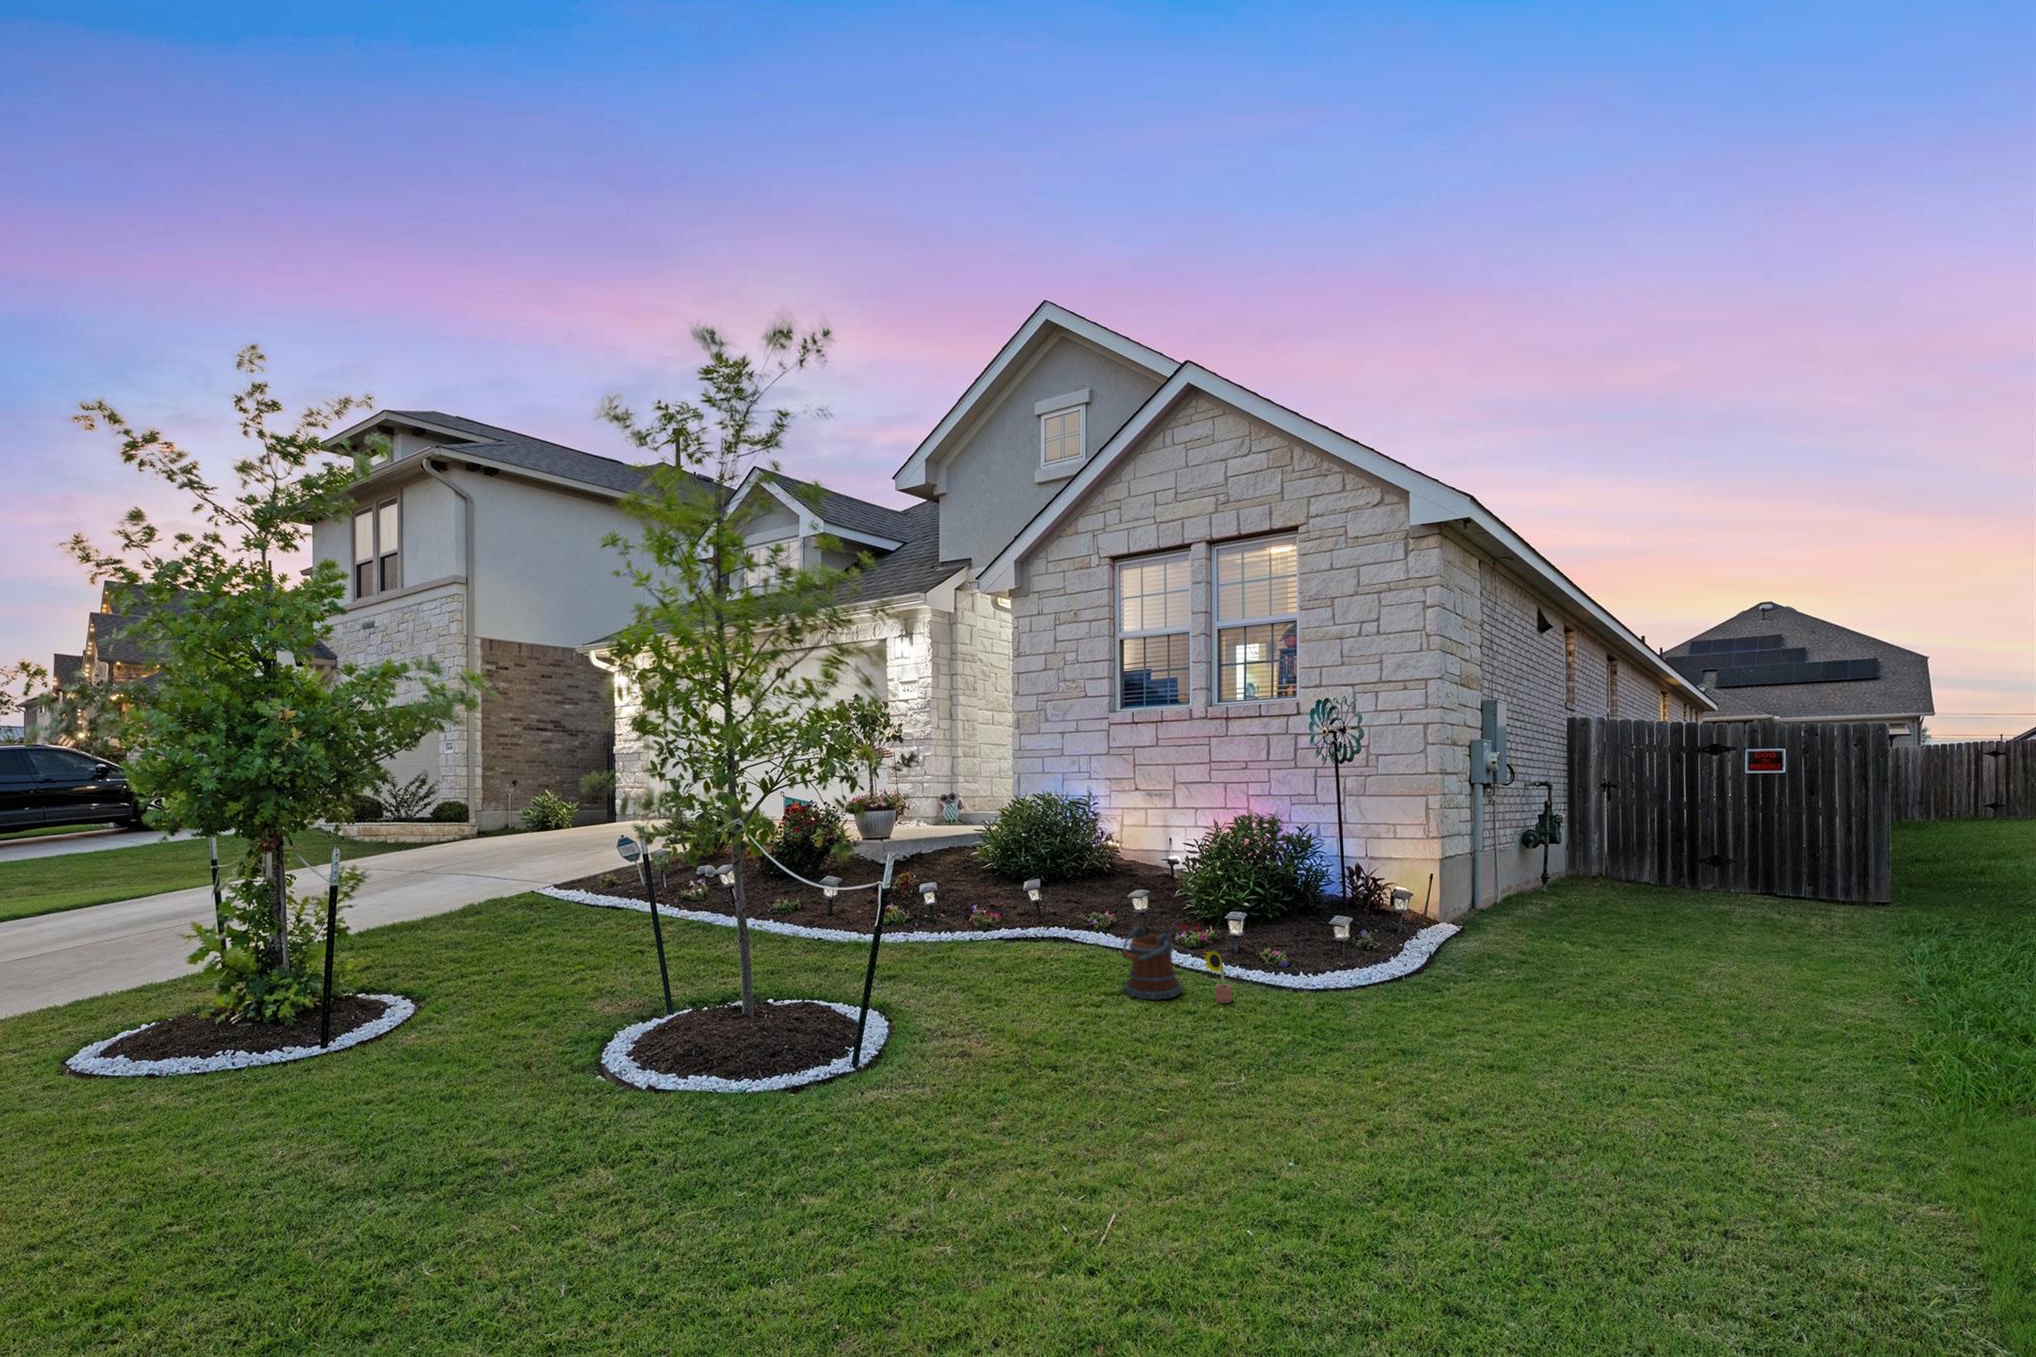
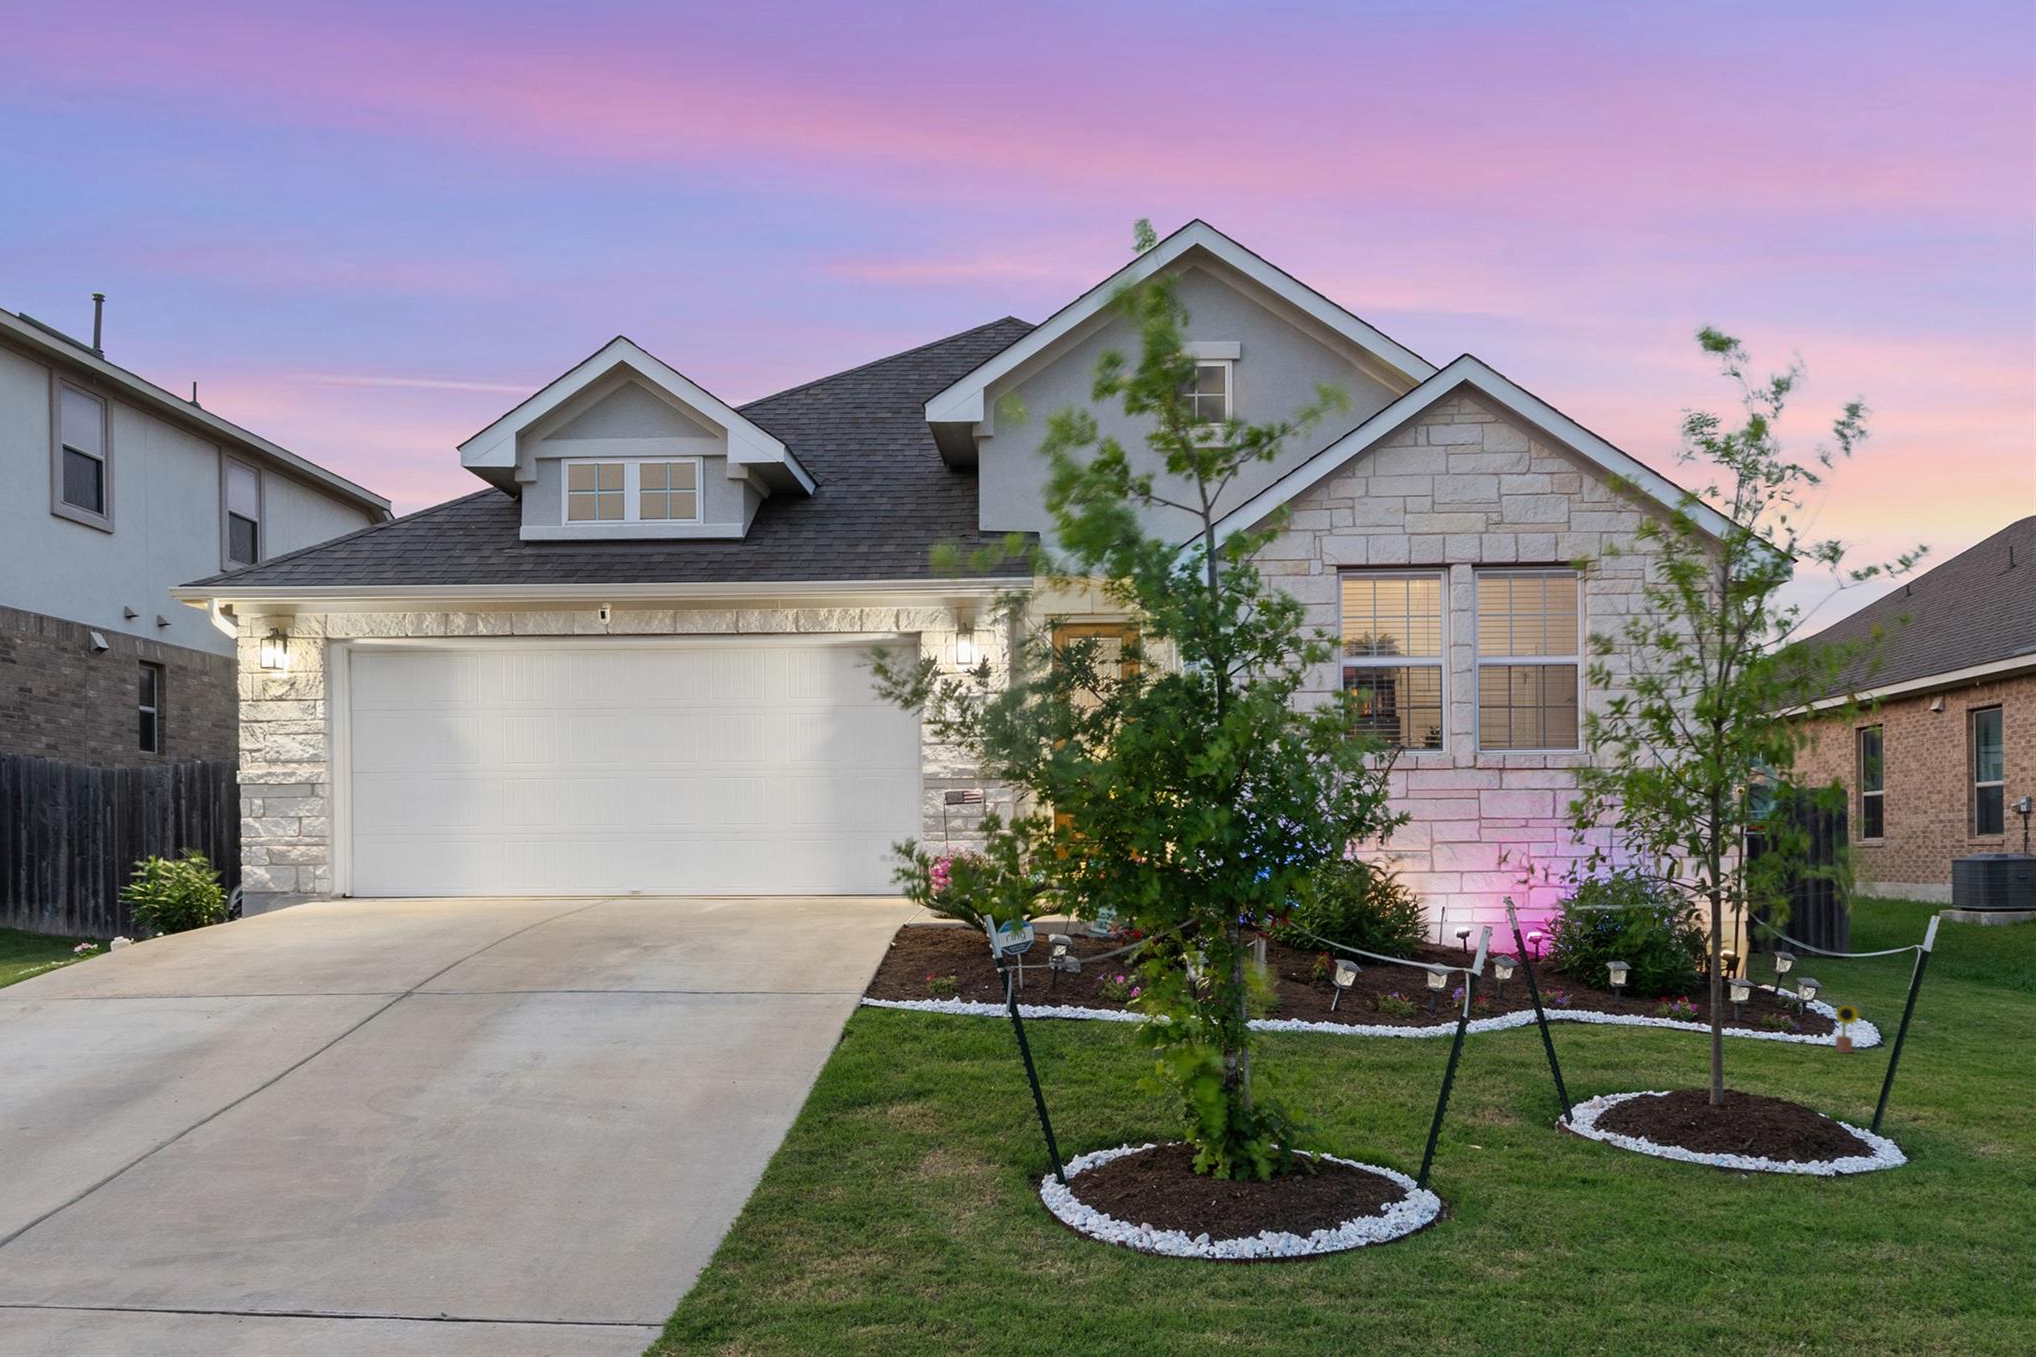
bucket: present [1122,926,1183,1000] -> none [1759,991,1824,1059]

